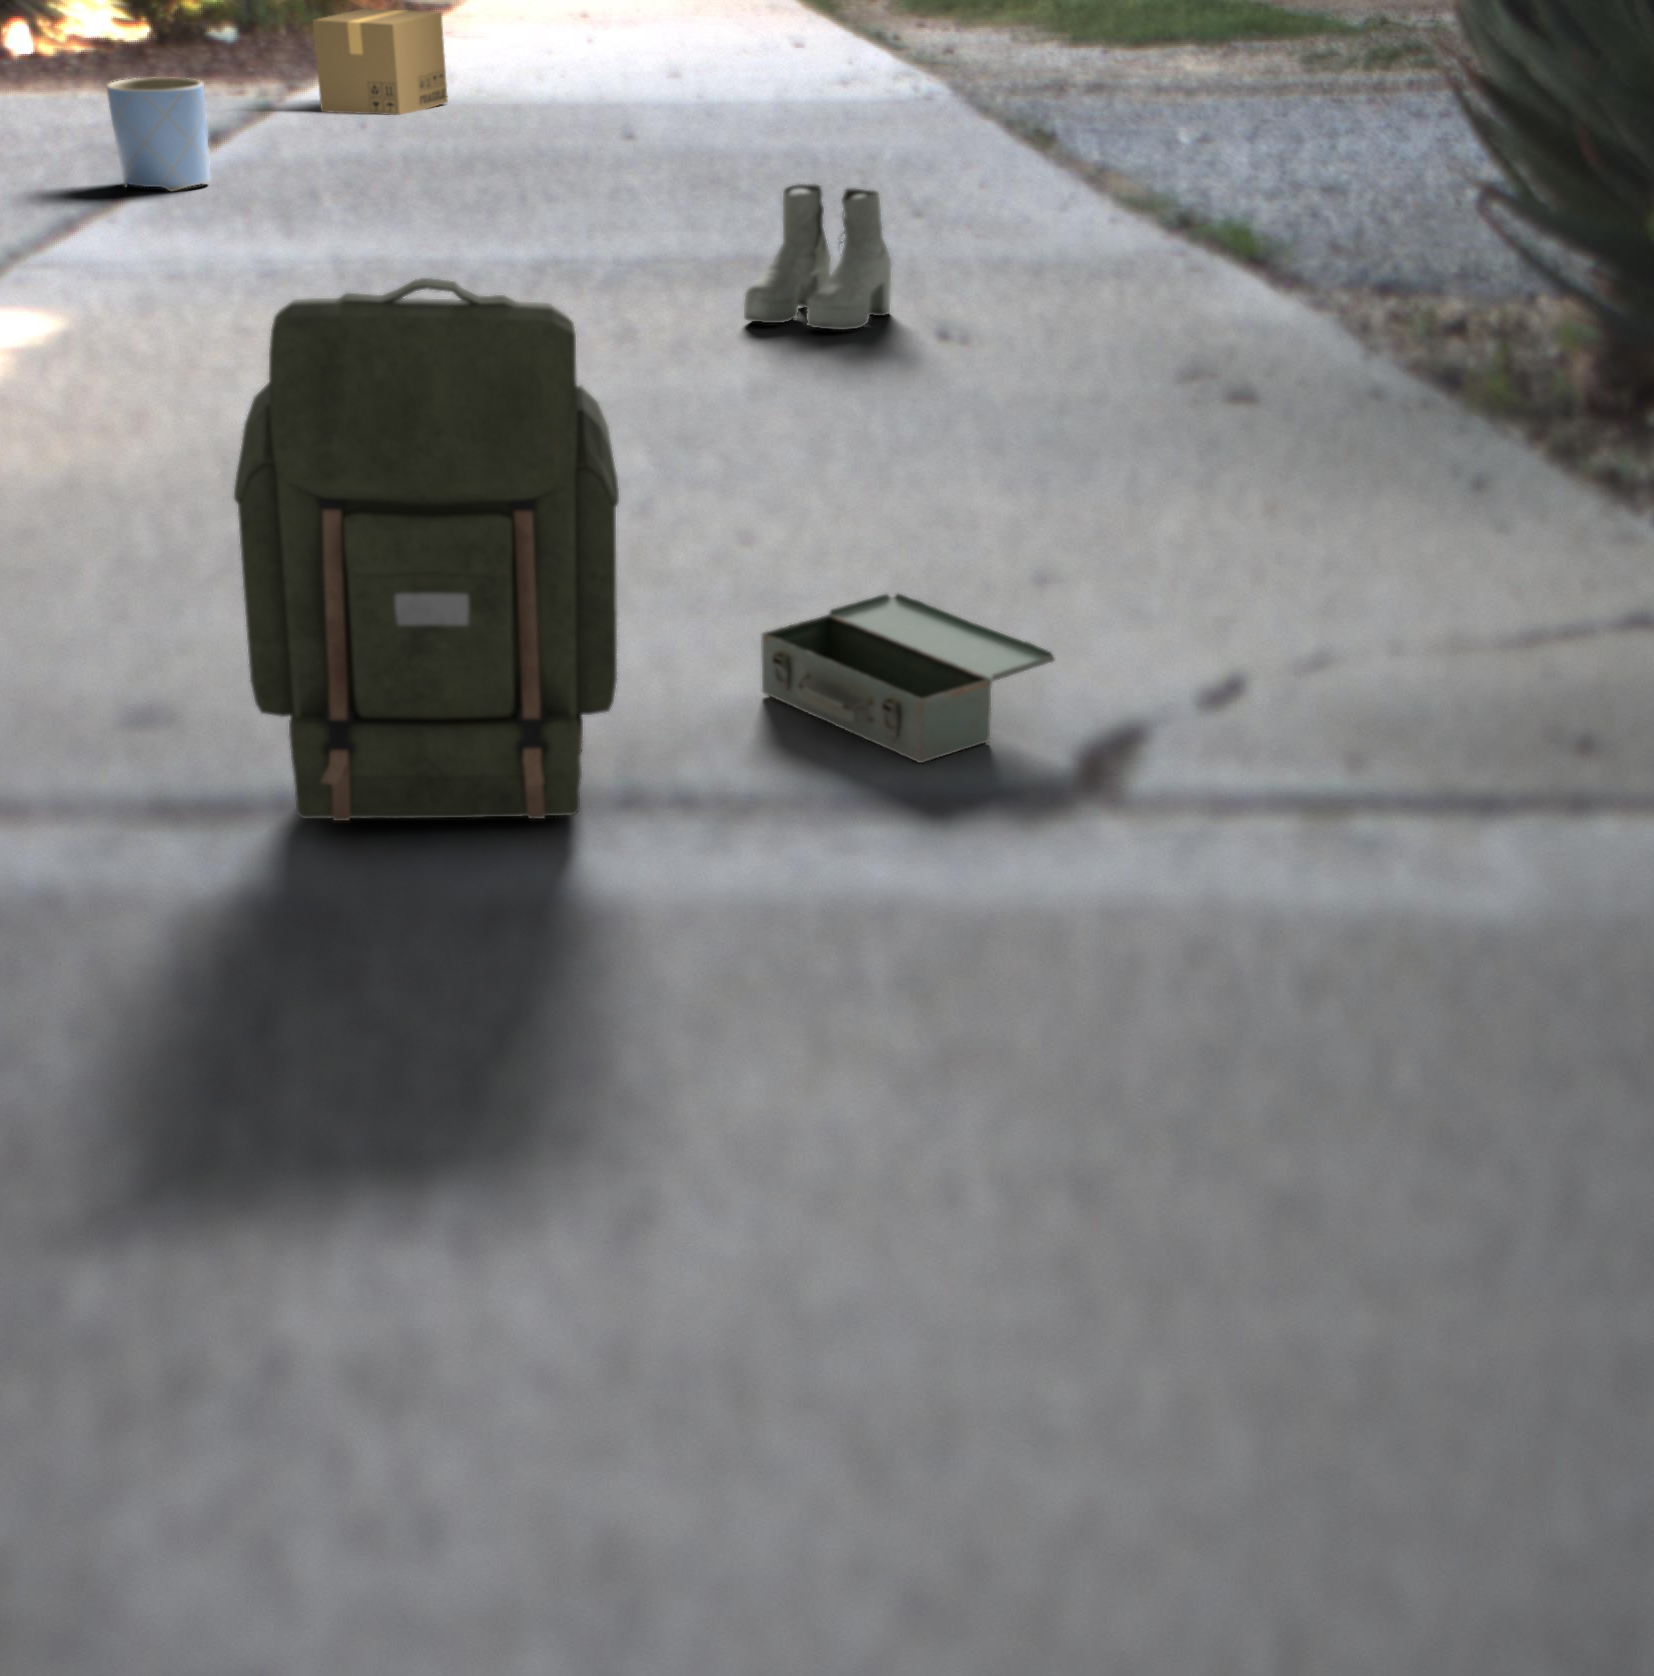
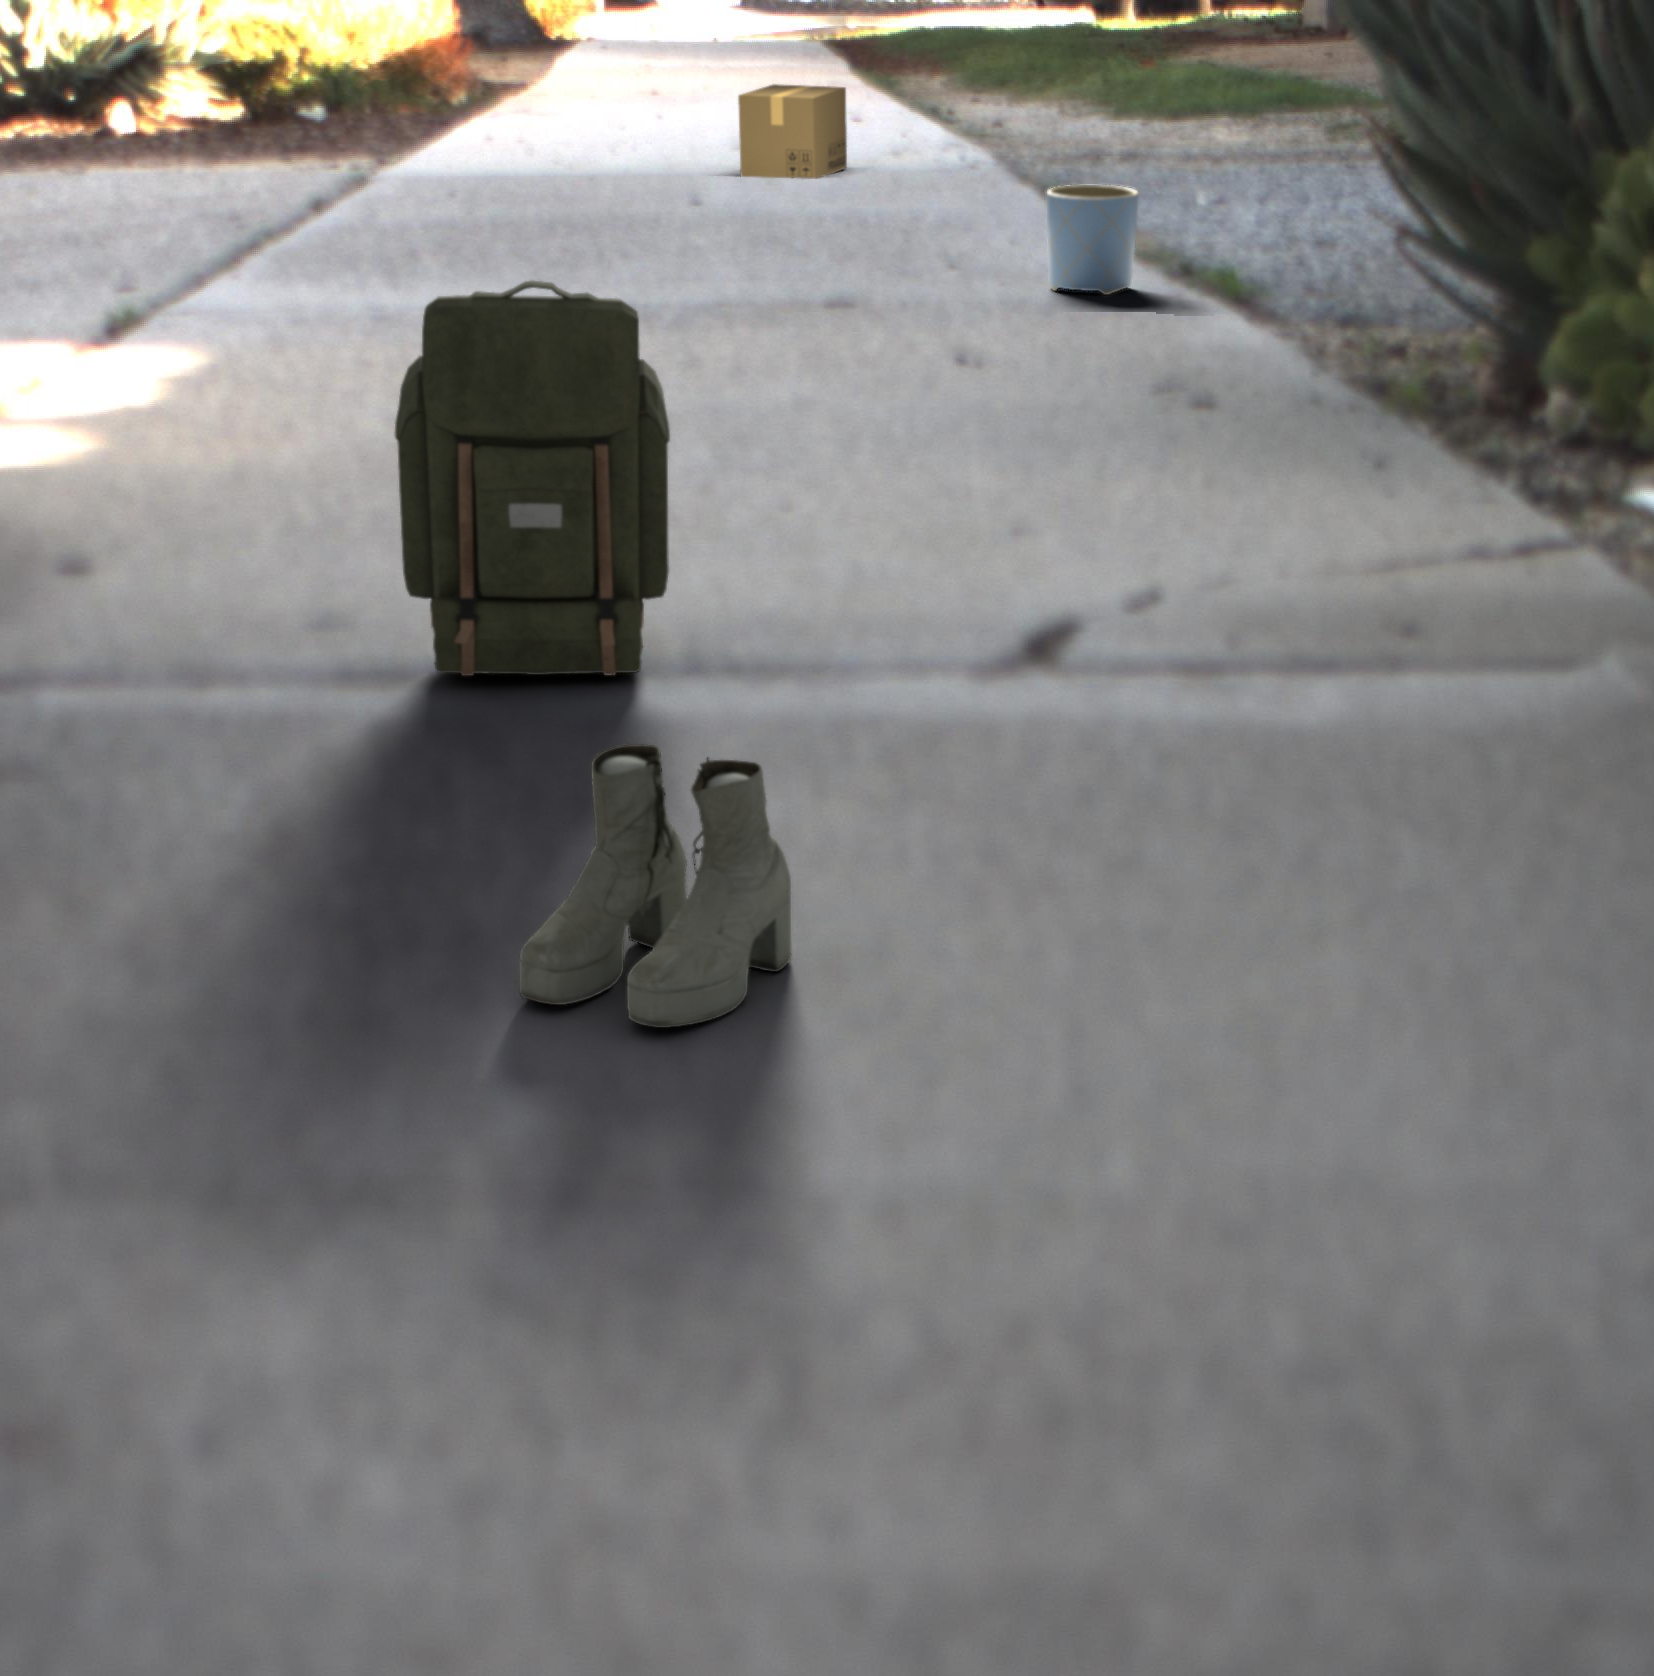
cardboard box: present [313,8,448,115] -> present [738,84,847,179]
planter: present [106,77,210,191] -> present [1047,185,1139,295]
boots: present [744,184,891,330] -> present [519,744,791,1028]
toolbox: present [761,594,1054,763] -> none [780,528,1001,644]

